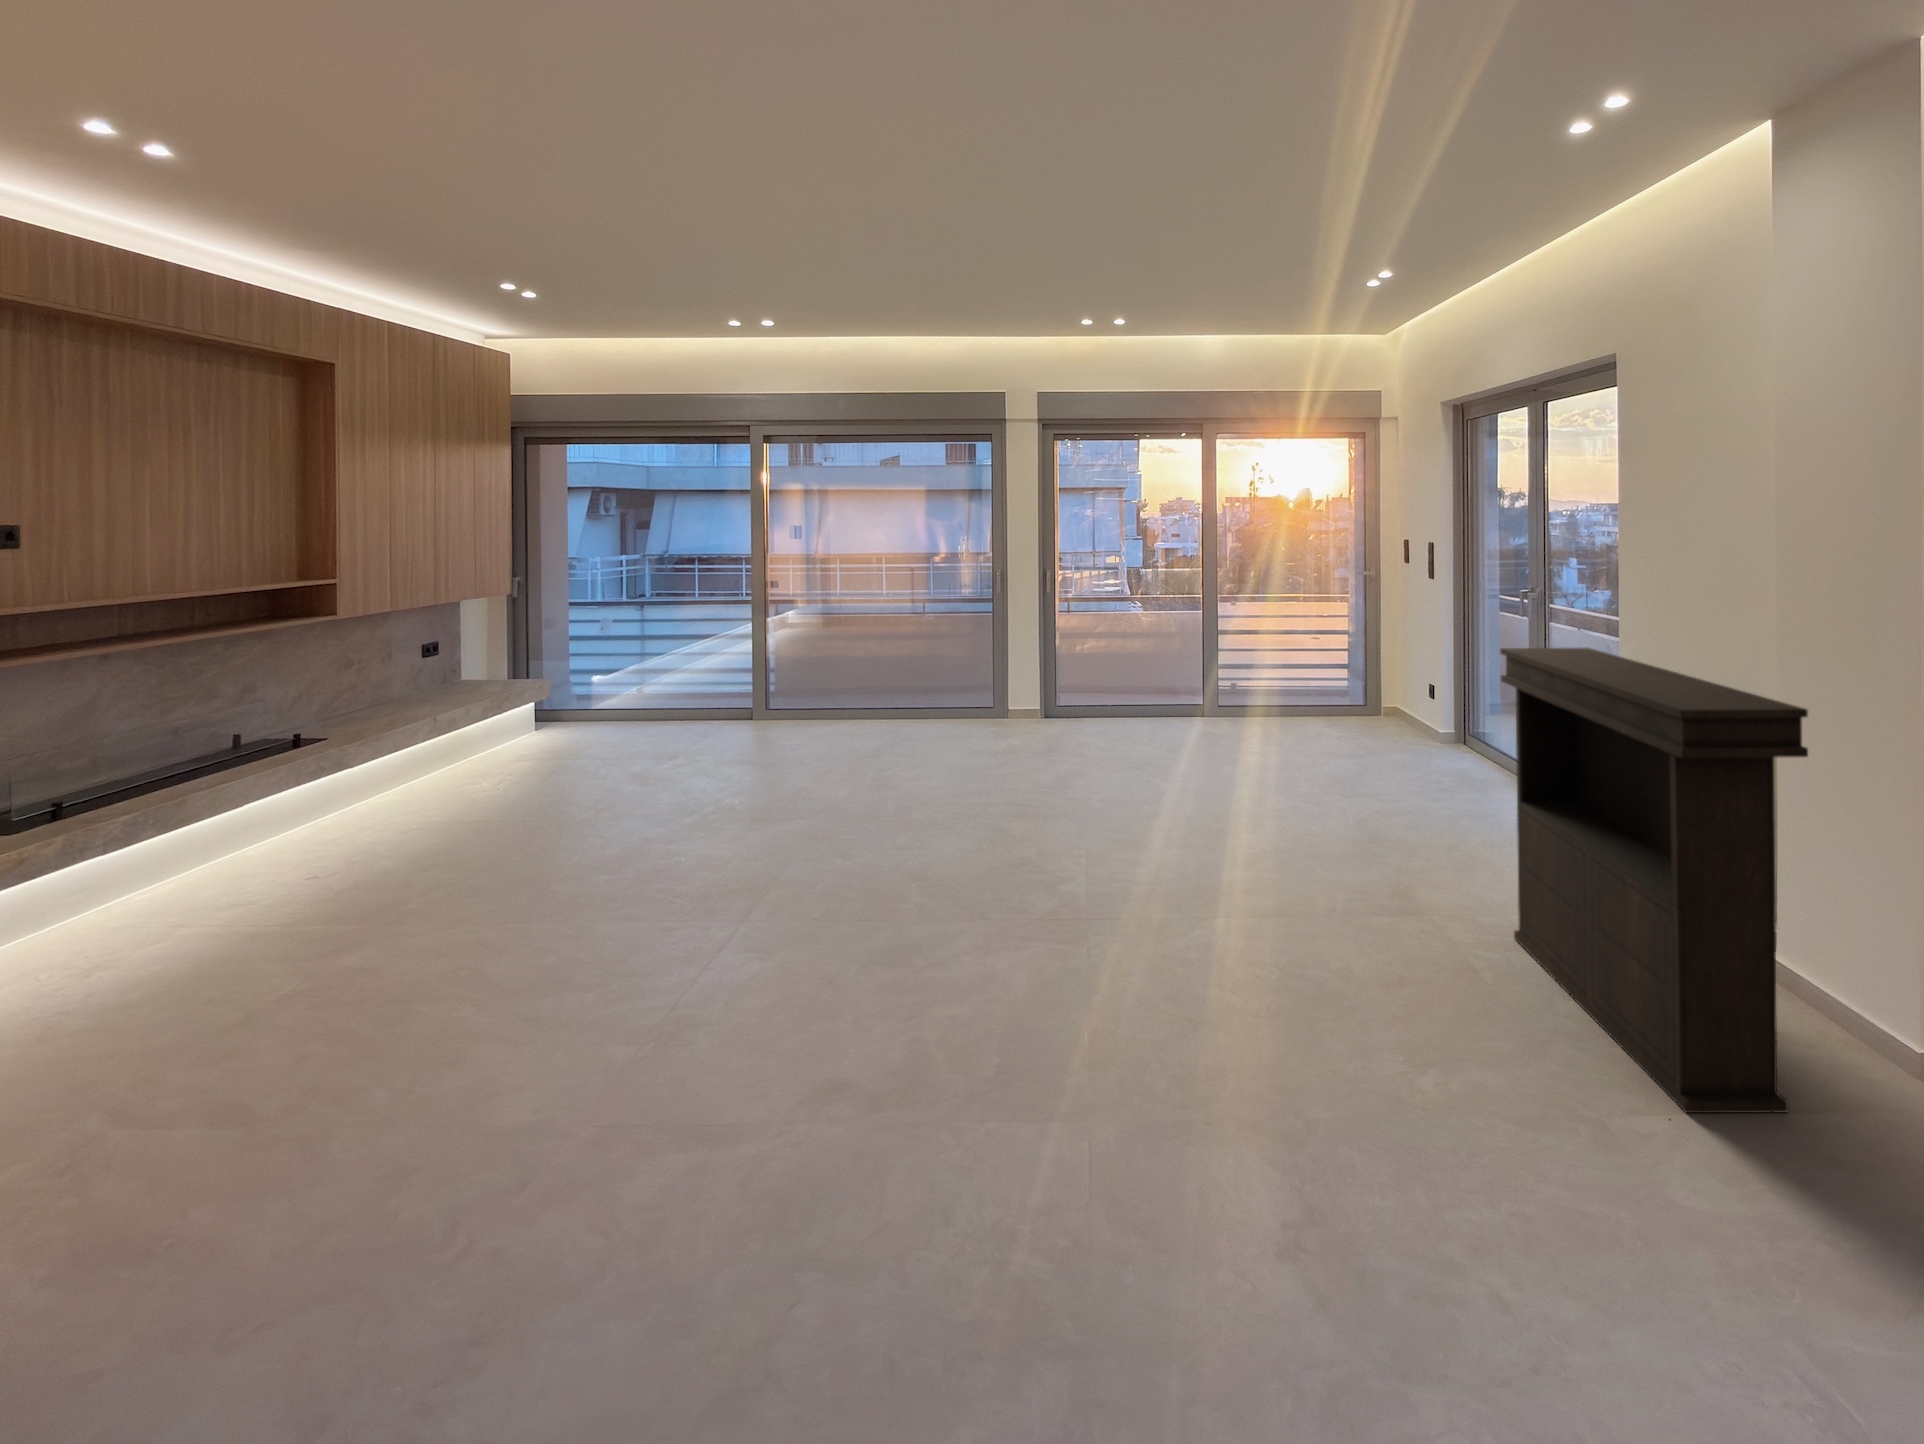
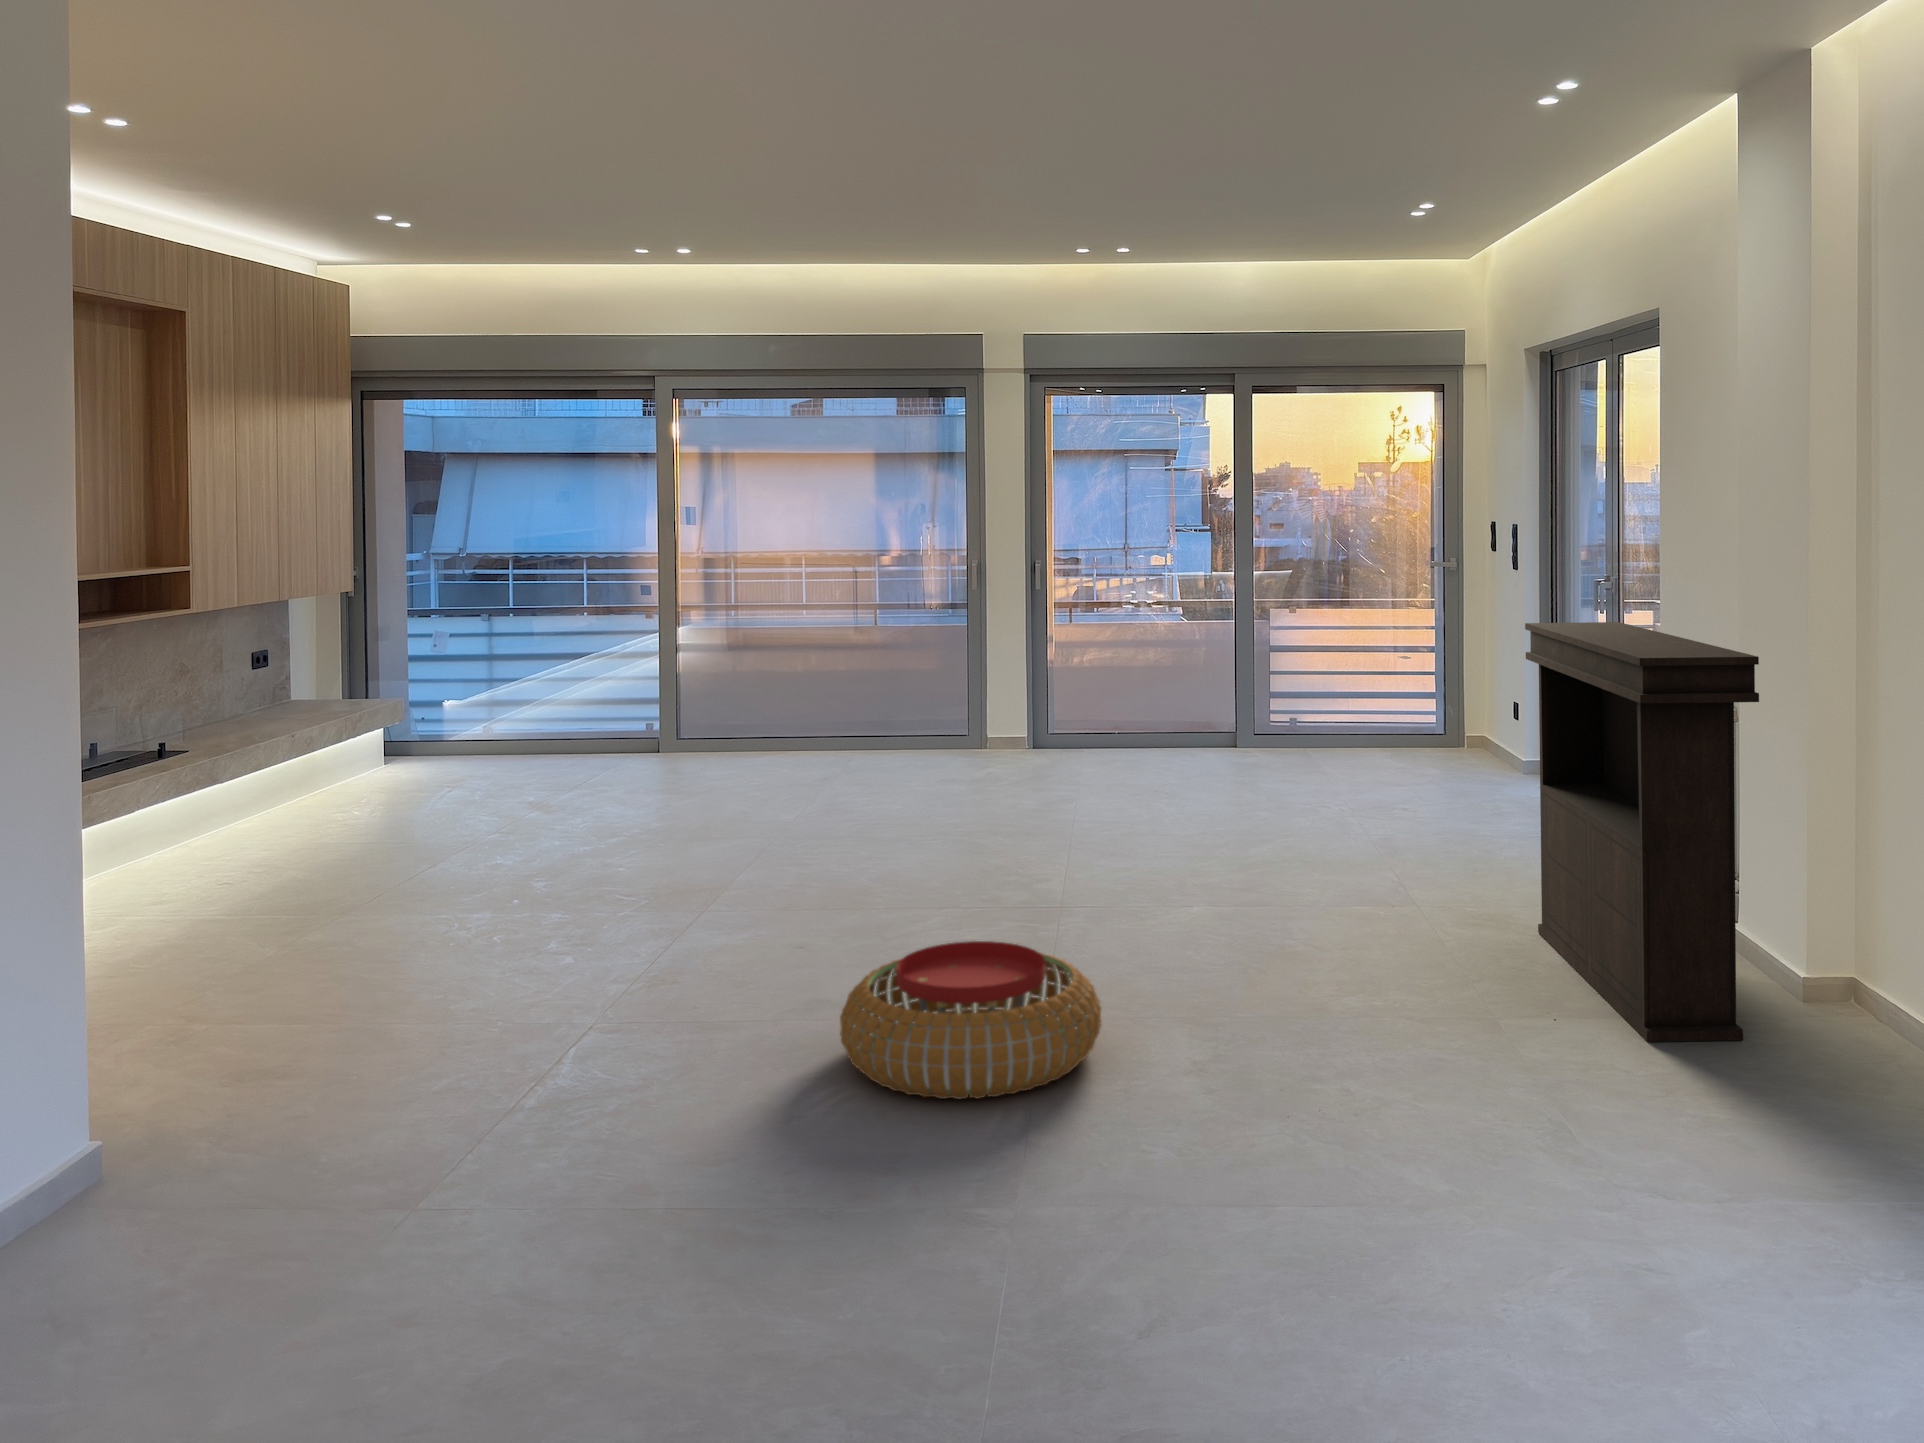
pouf: none [836,988,1112,1206] -> present [840,941,1101,1099]

